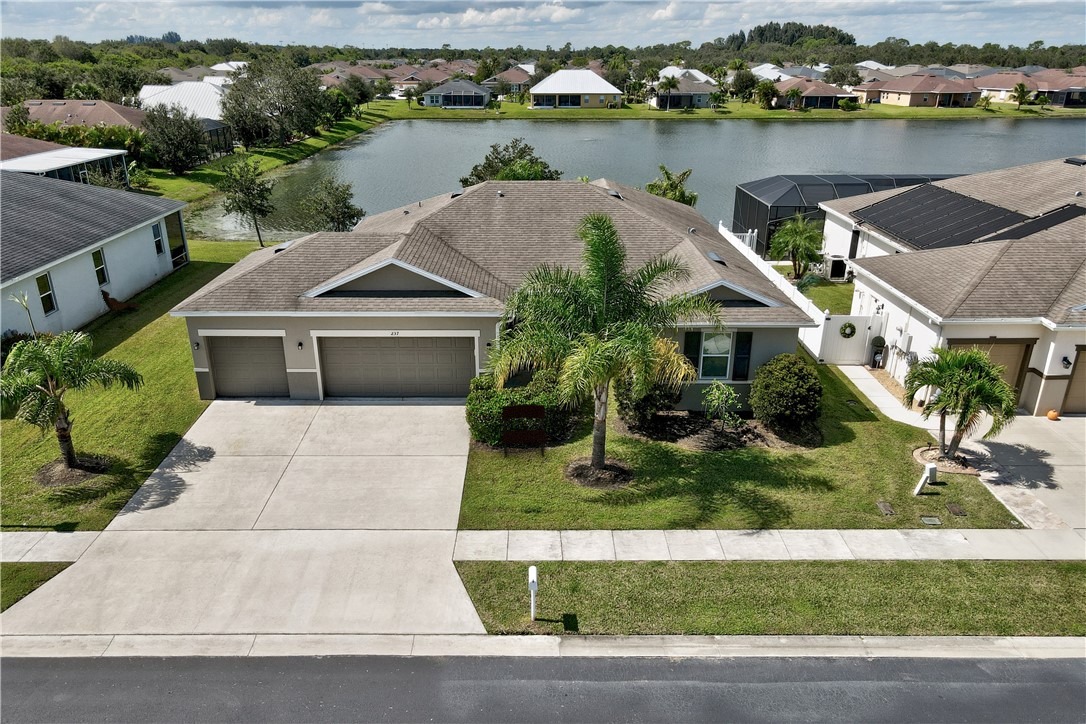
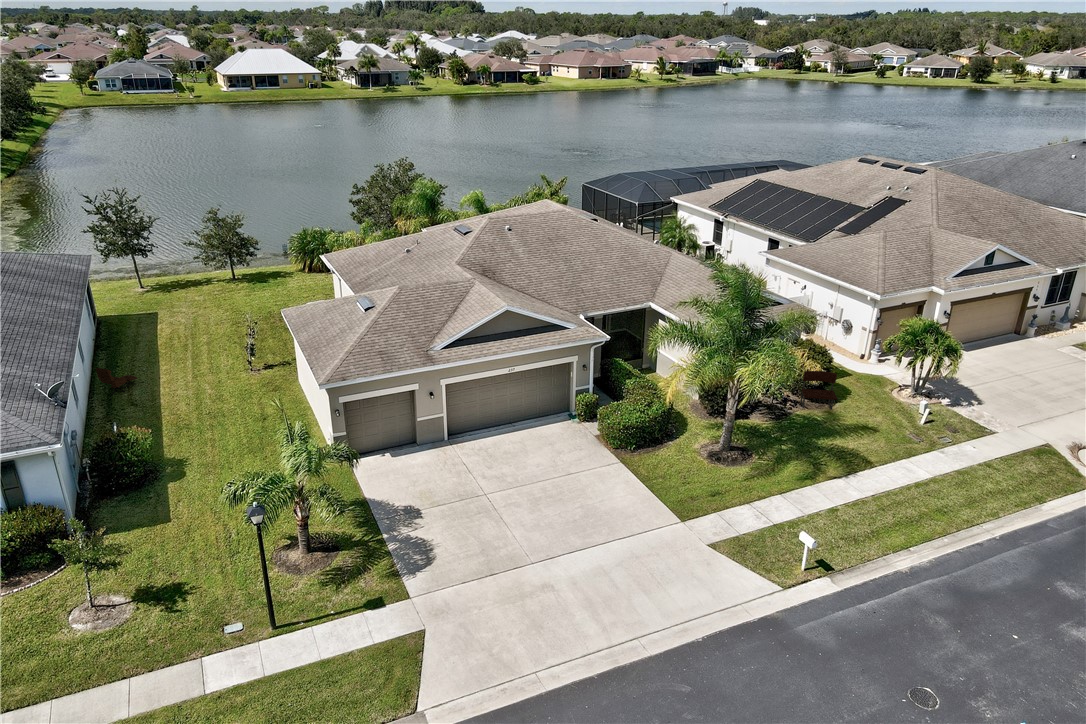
bench: present [502,404,547,457] -> present [800,371,837,410]

